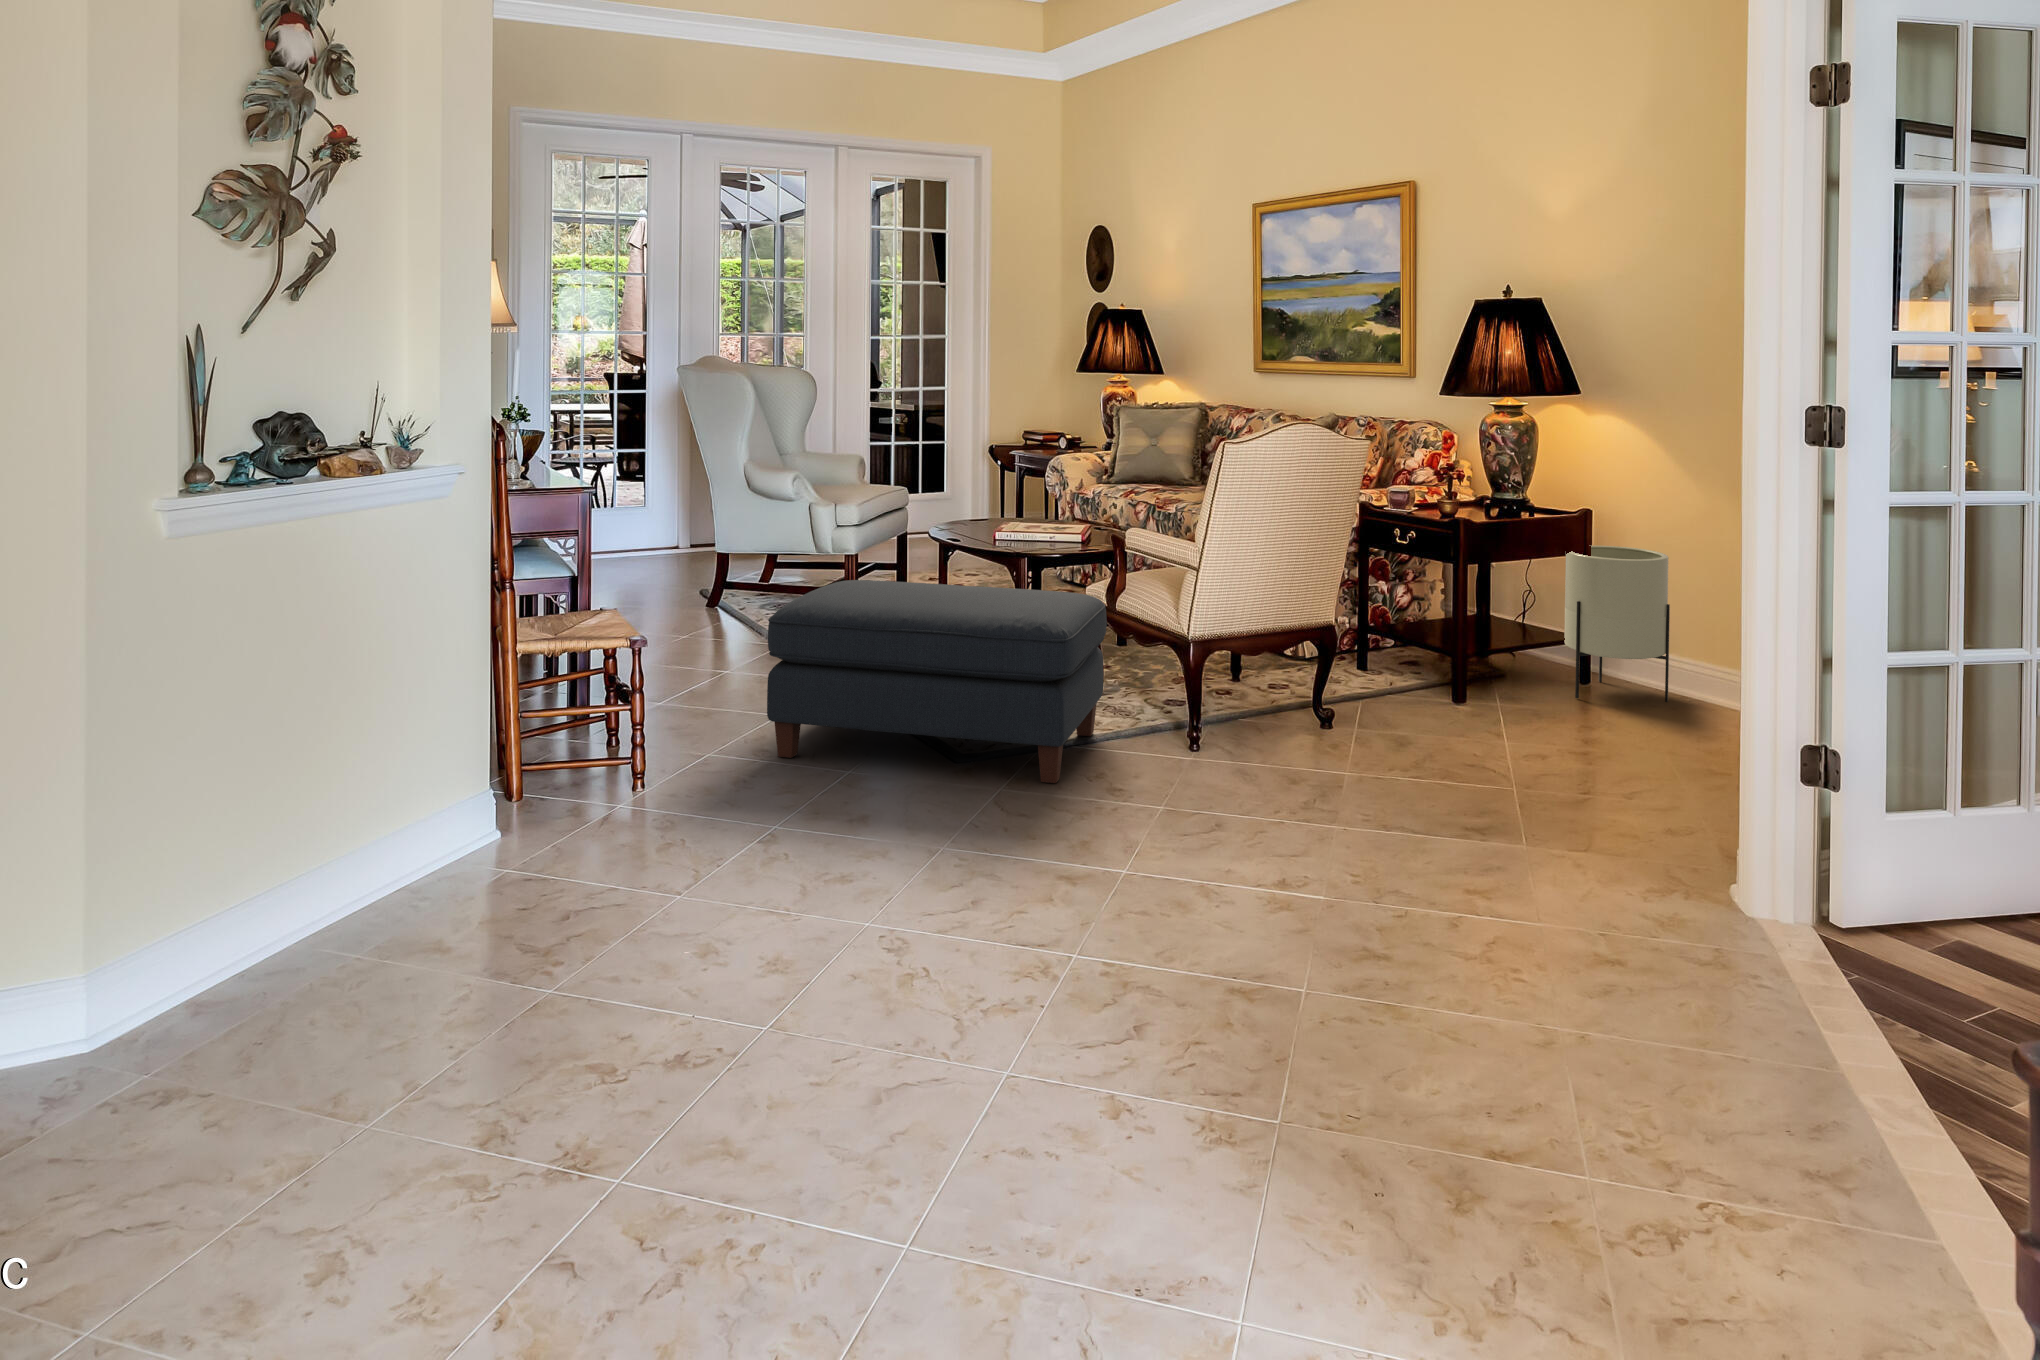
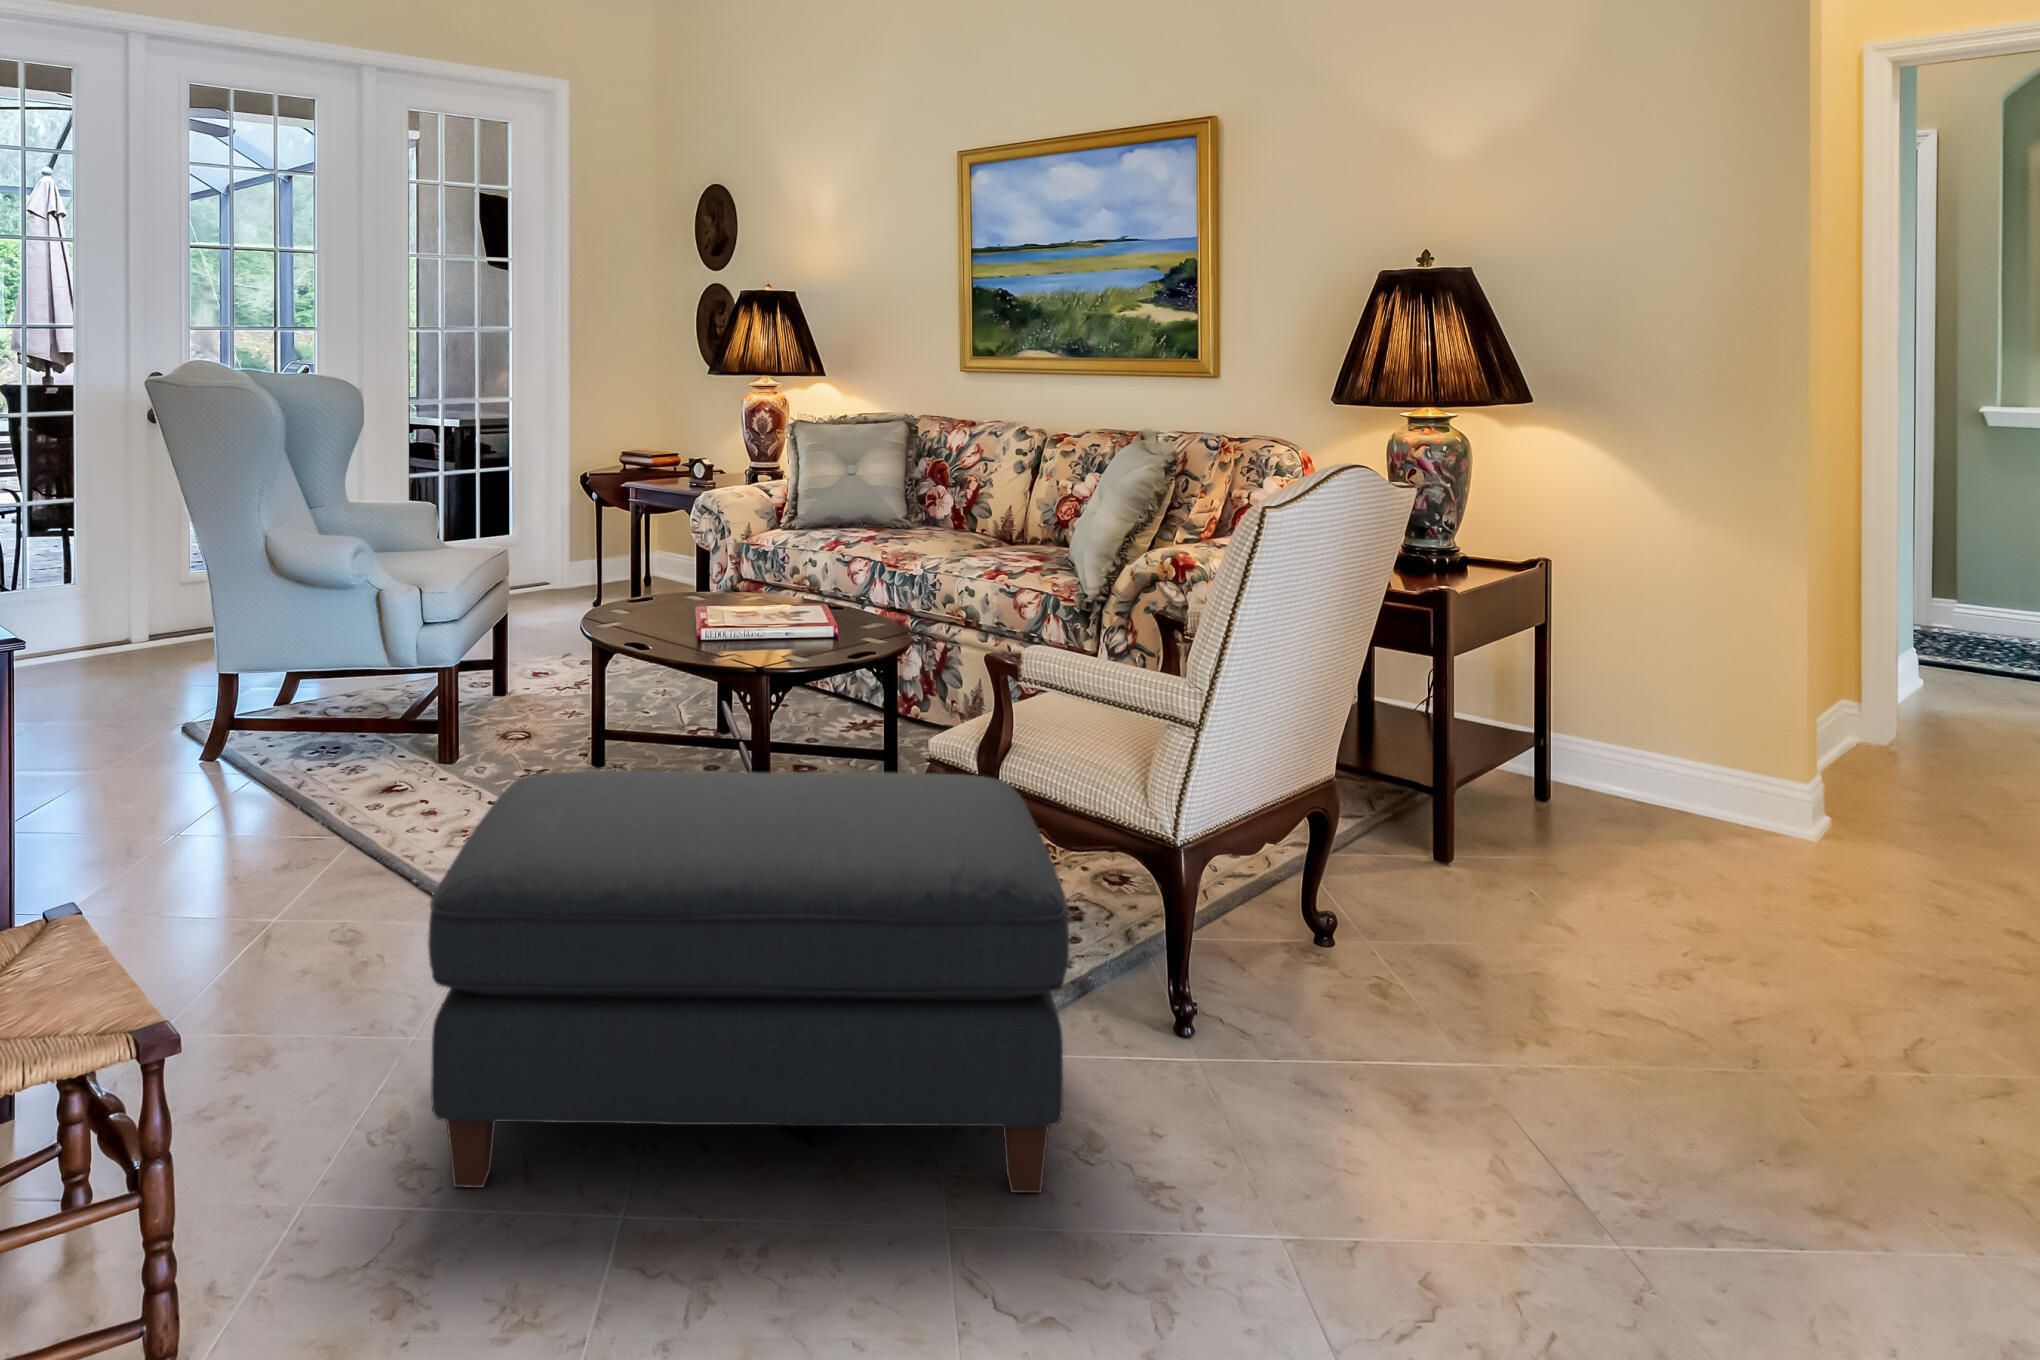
planter: present [1564,546,1670,702] -> none [1535,612,1692,838]

